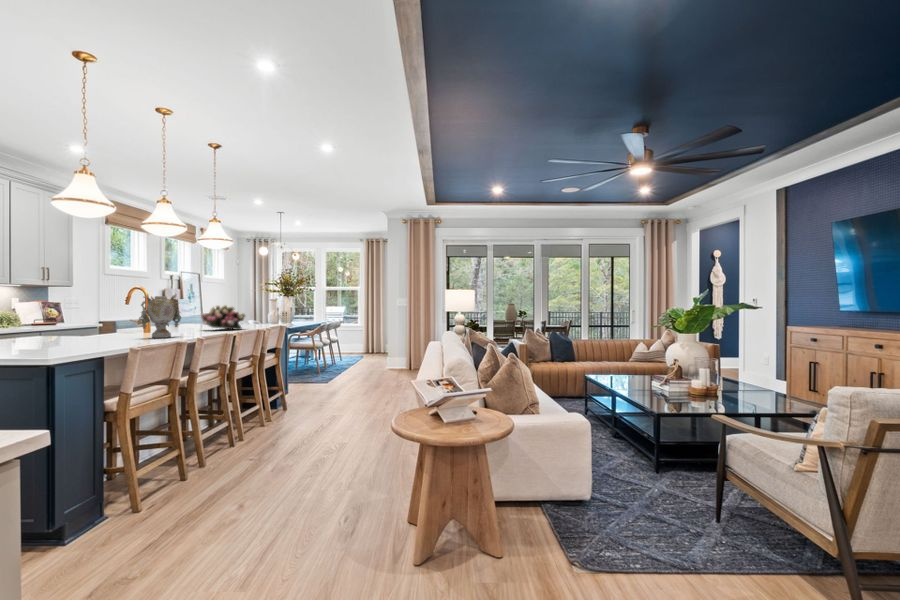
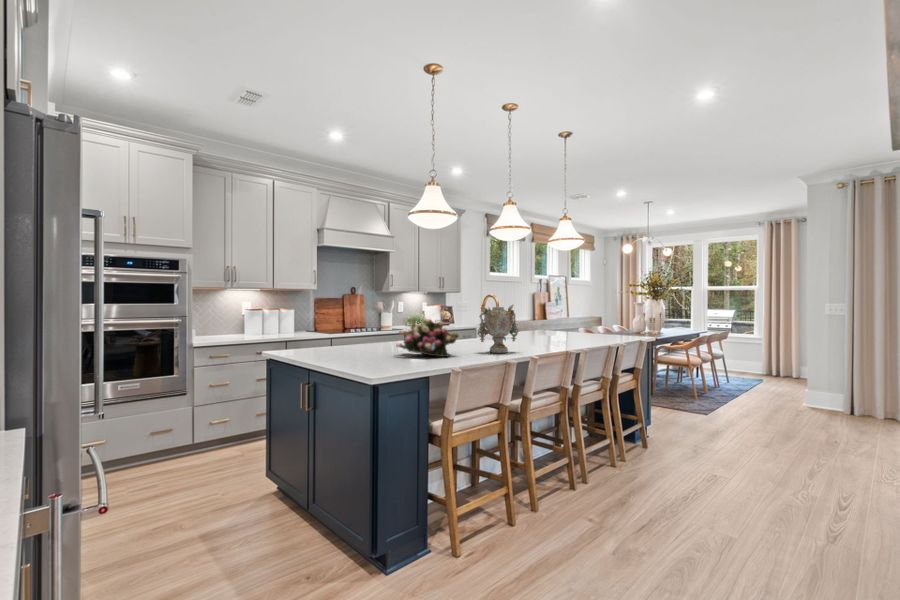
flower arrangement: present [201,305,245,330] -> present [396,318,458,357]

